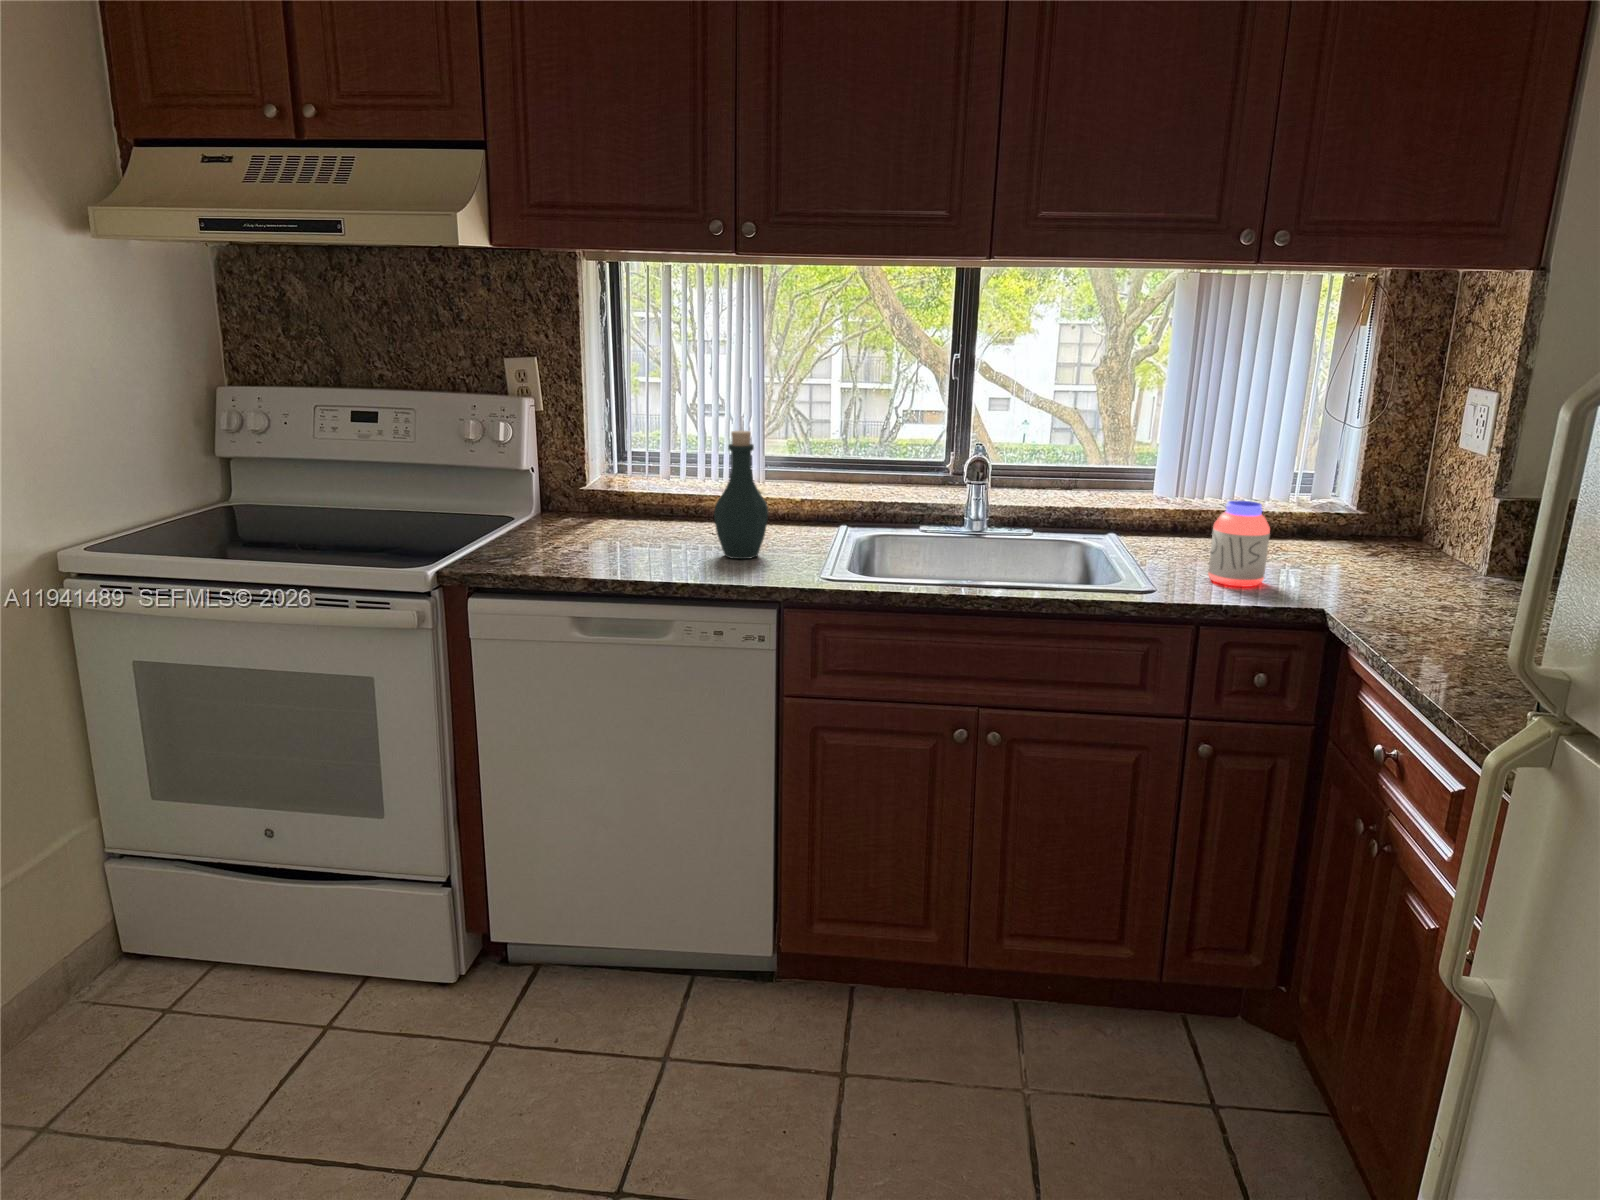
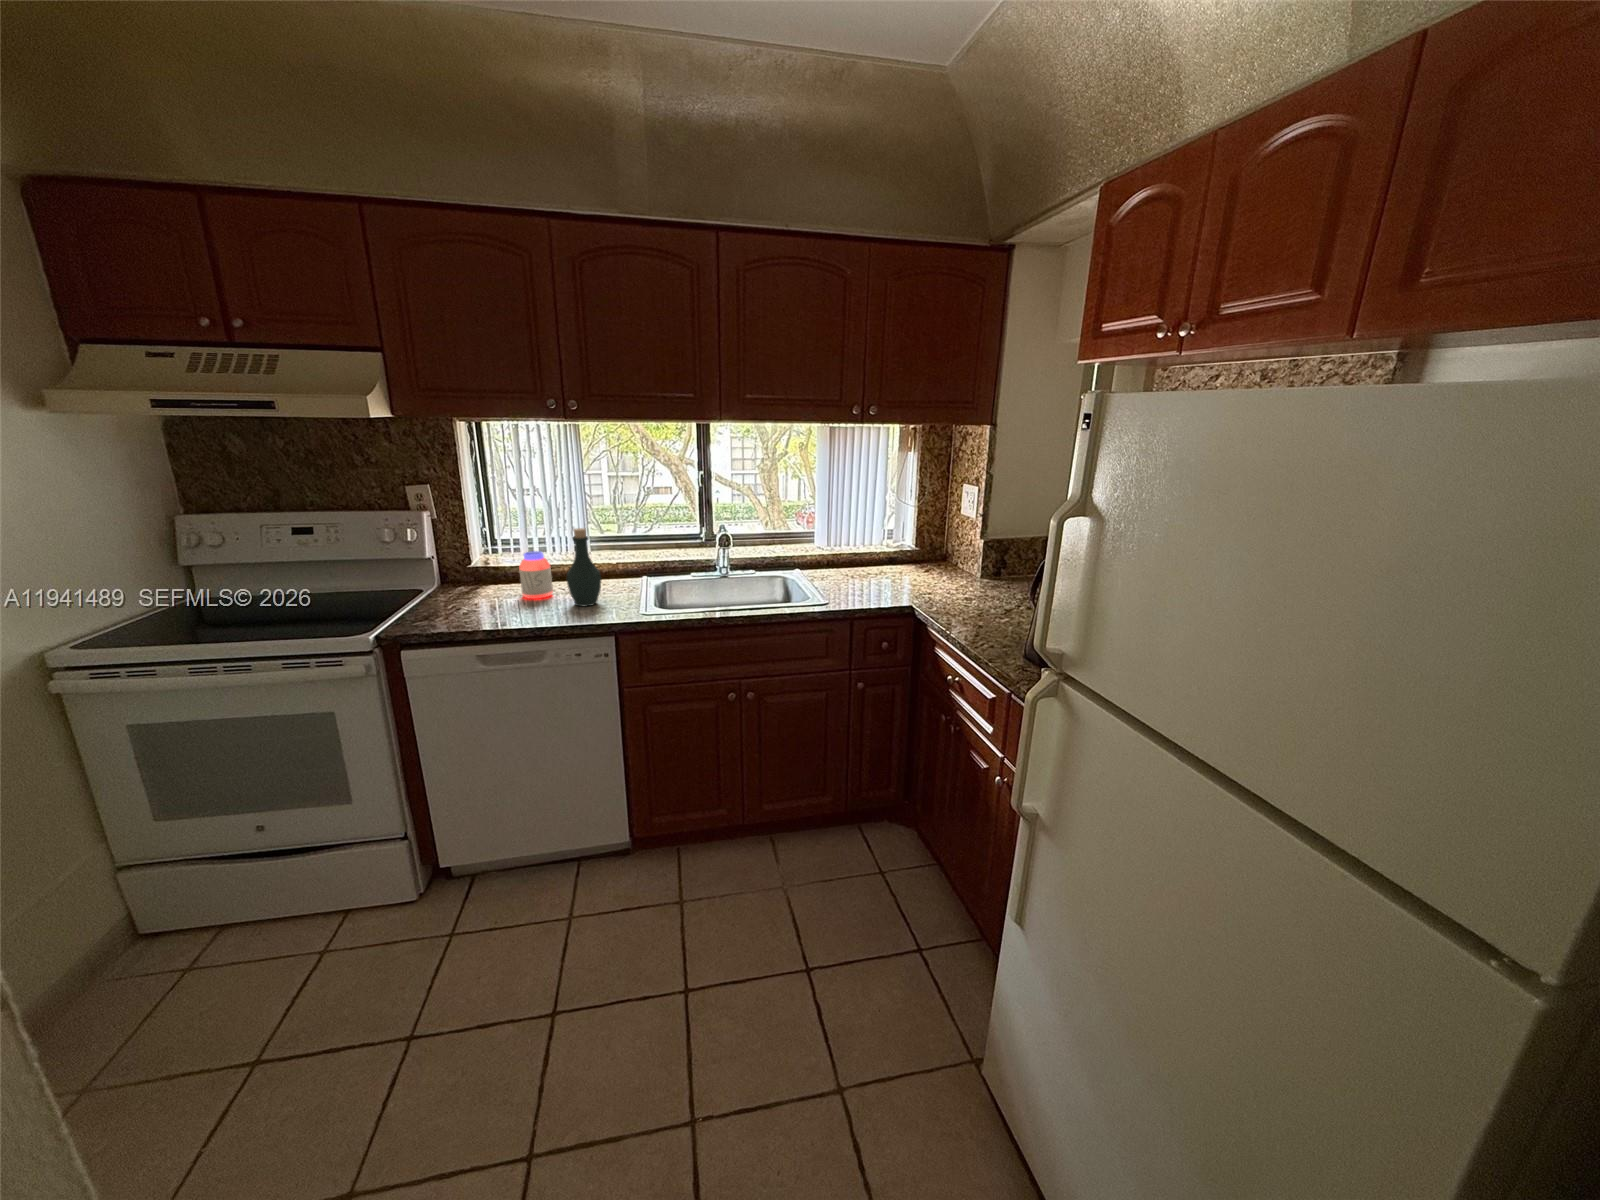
jar: present [1208,501,1270,587] -> present [519,551,553,599]

